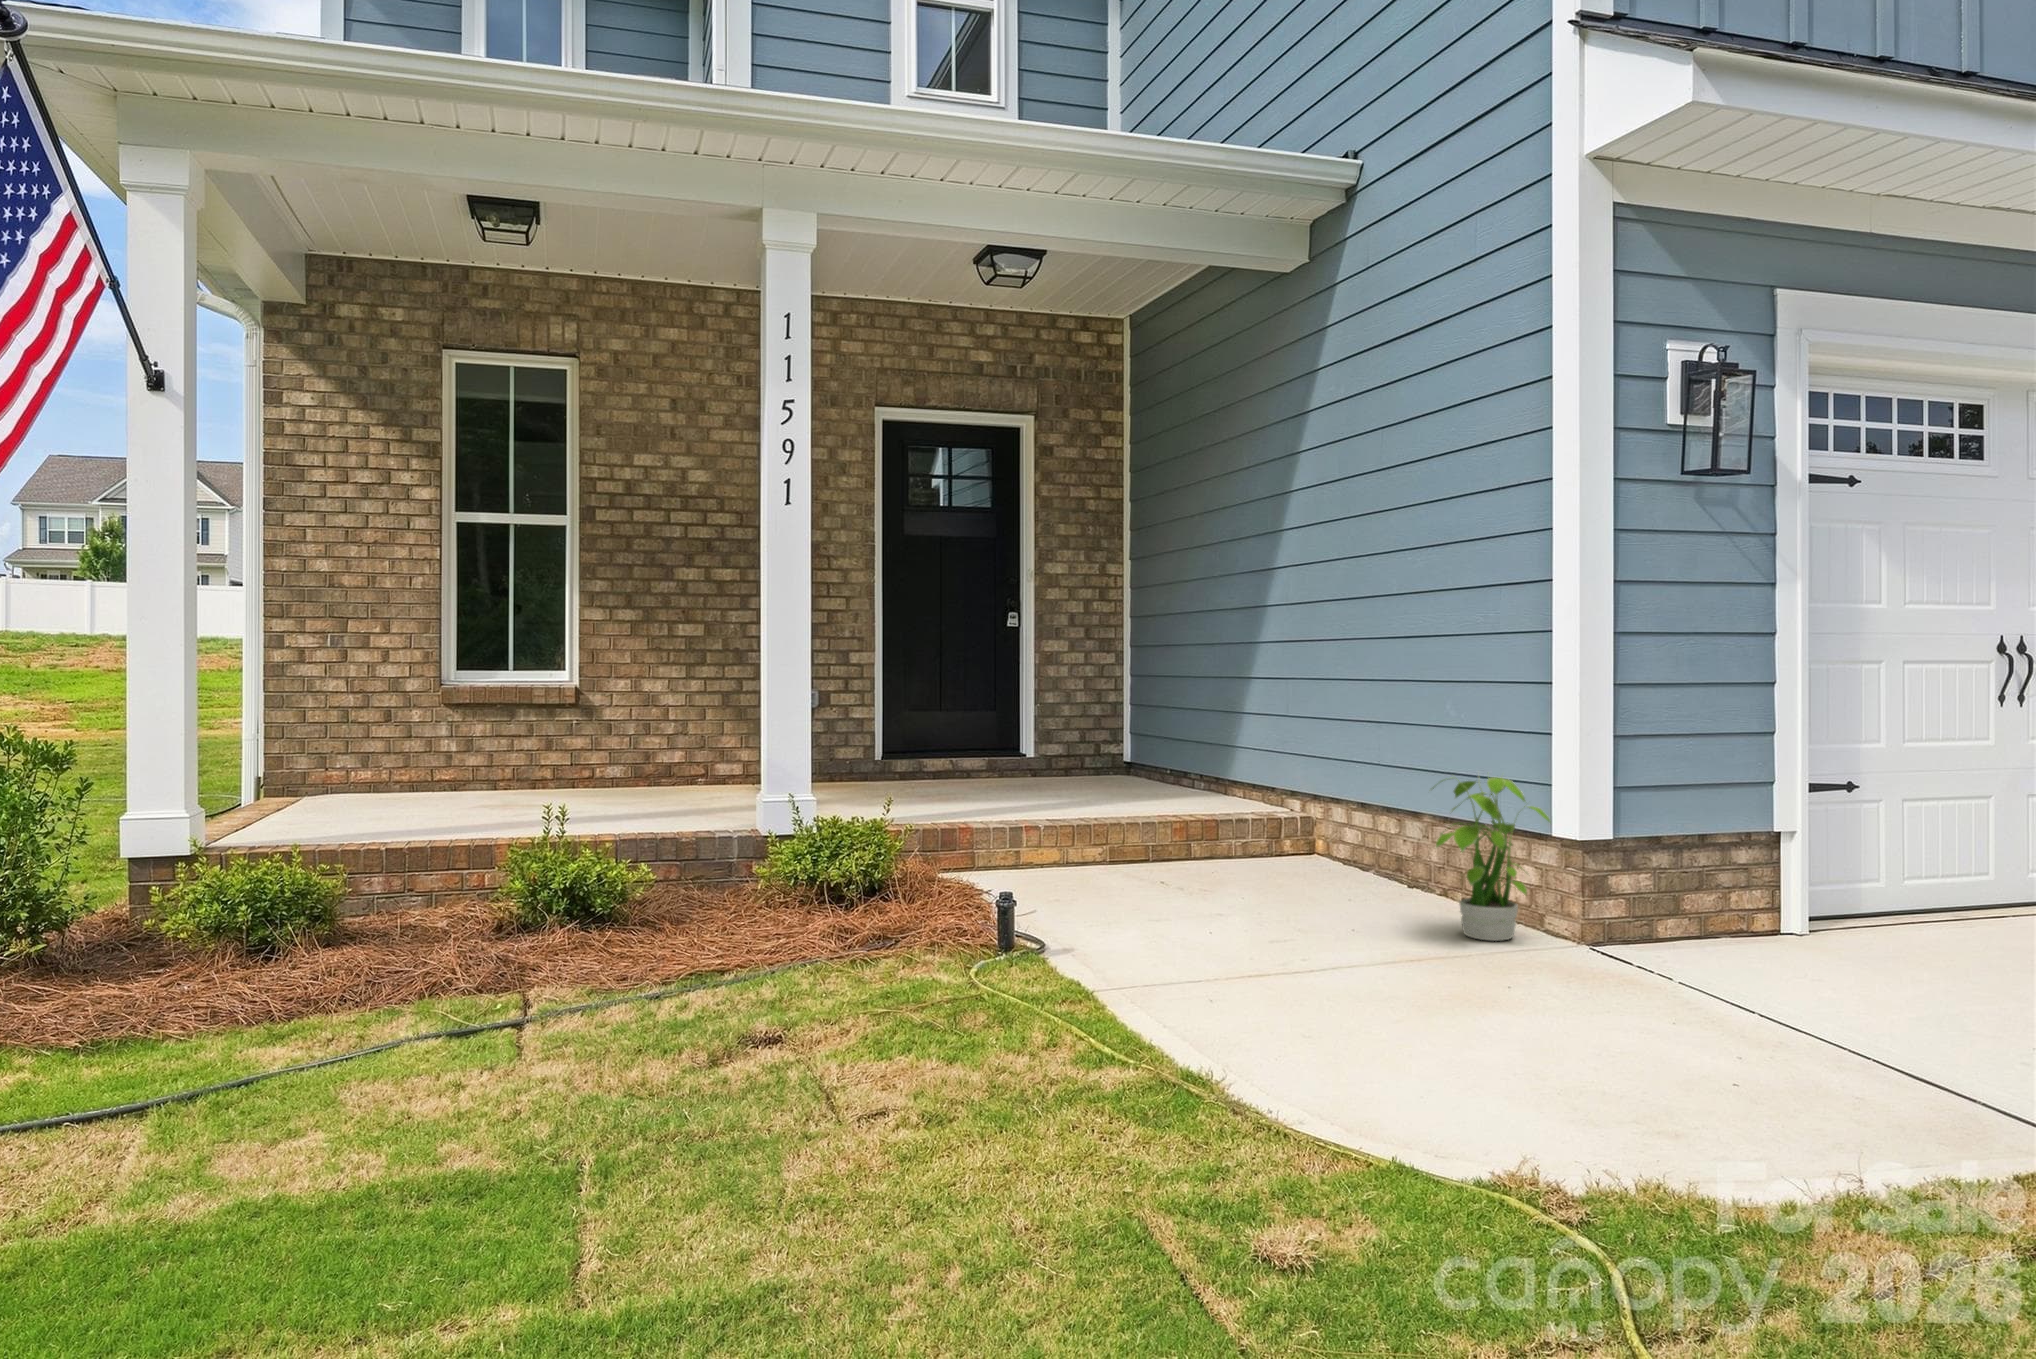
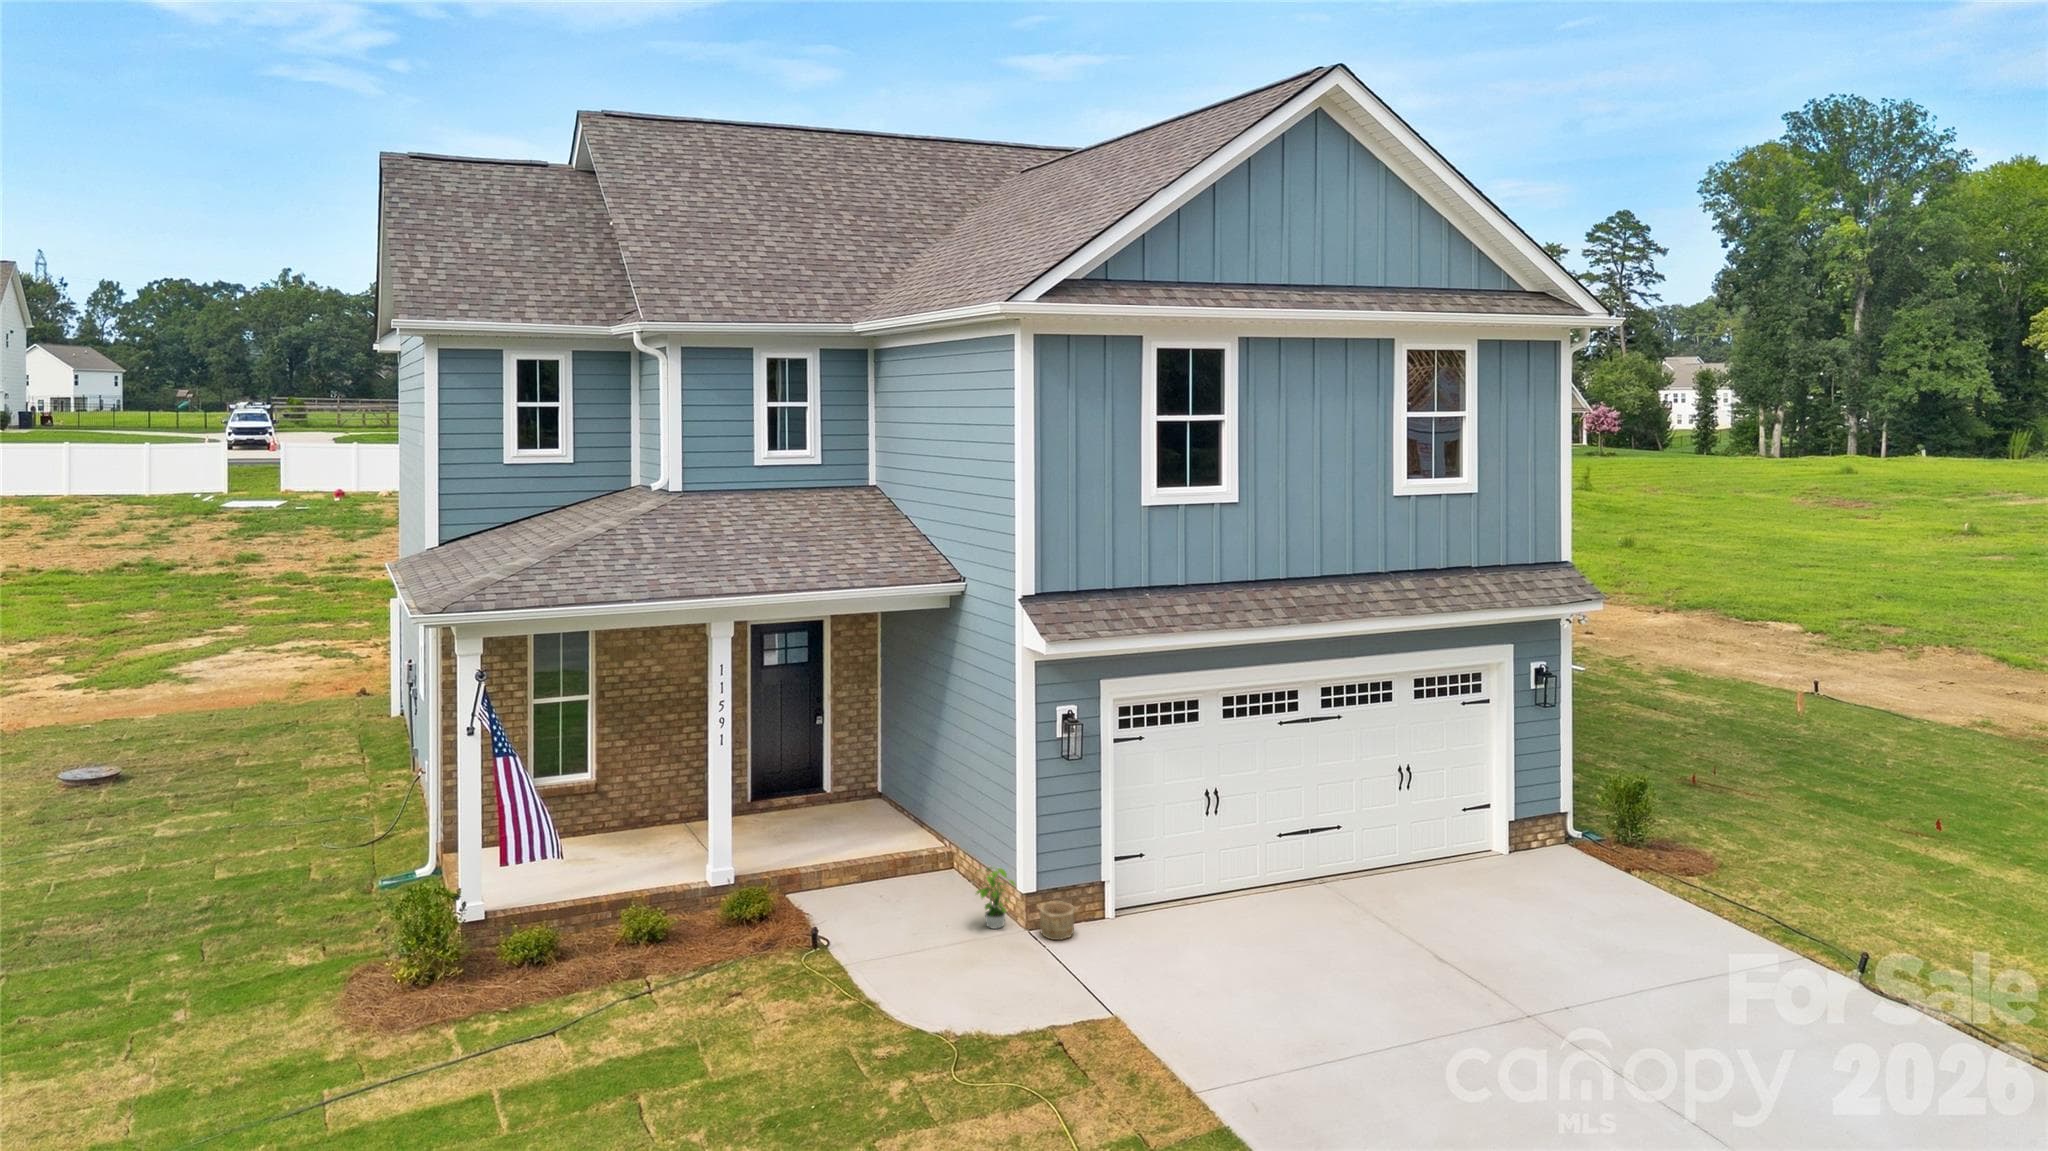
wooden bucket: none [1628,869,1739,964] -> present [1039,901,1075,940]

